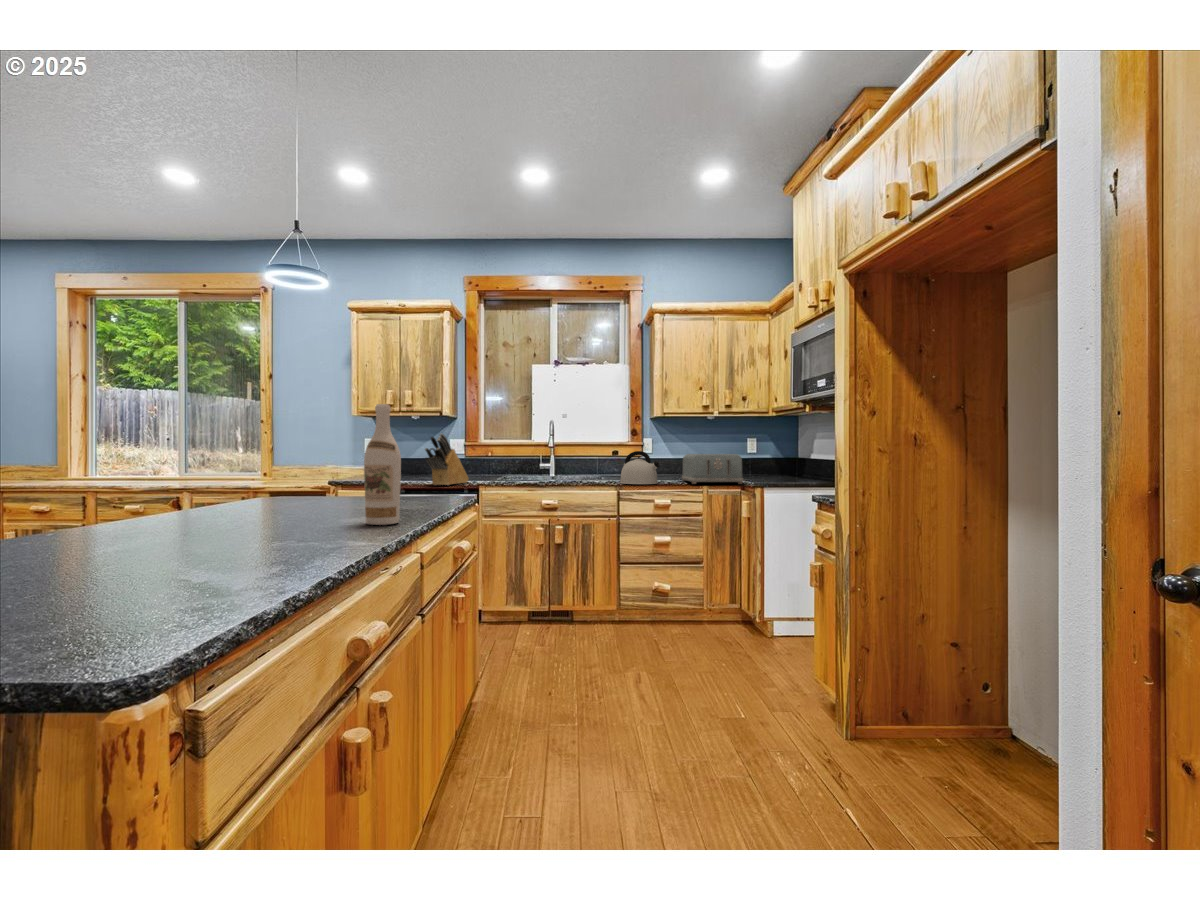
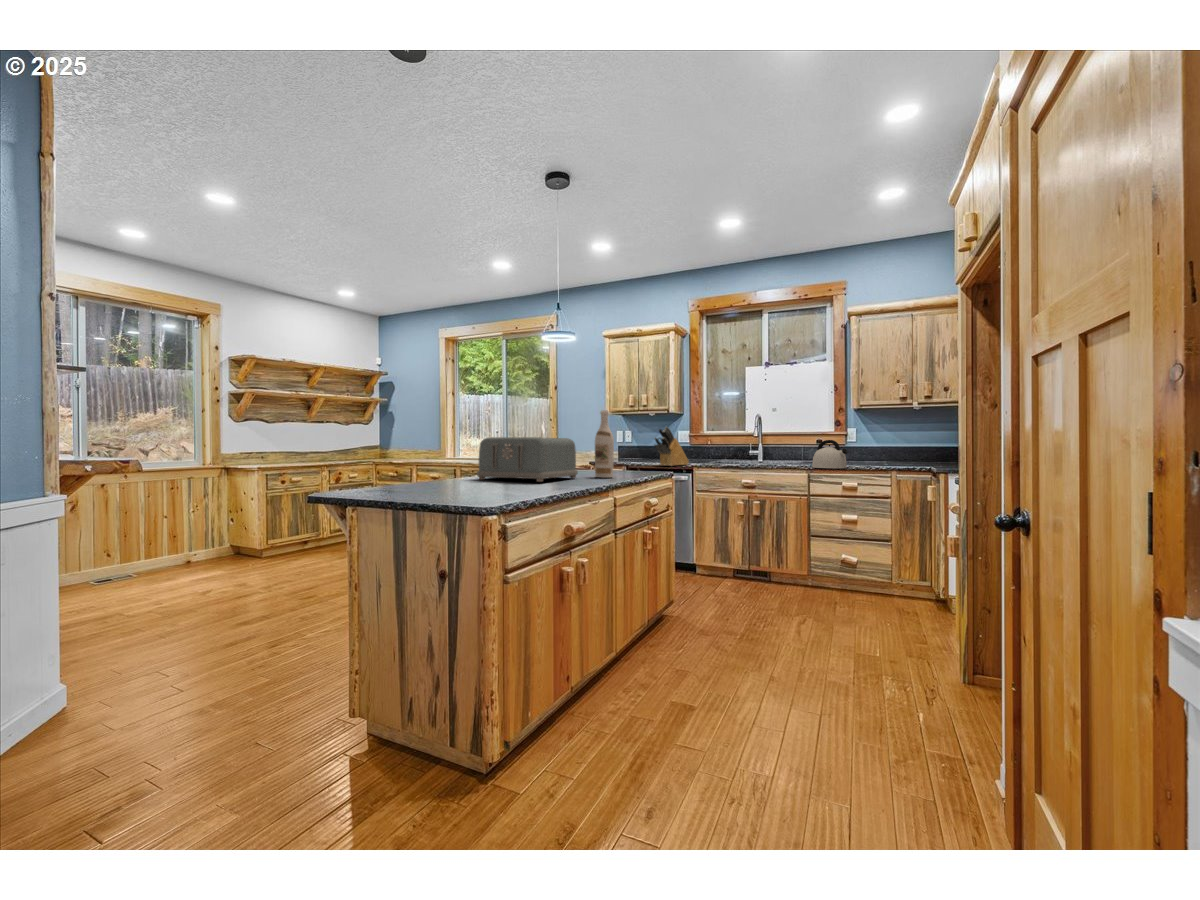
toaster: present [682,454,743,484] -> present [477,437,578,482]

